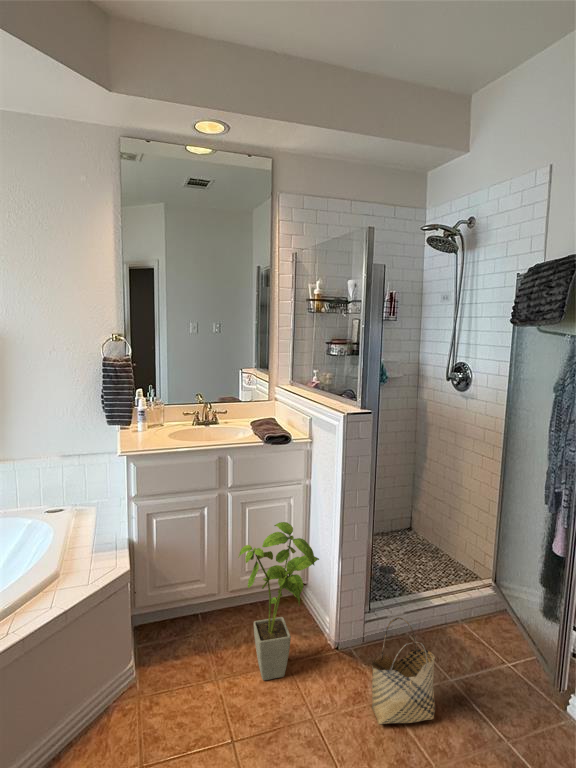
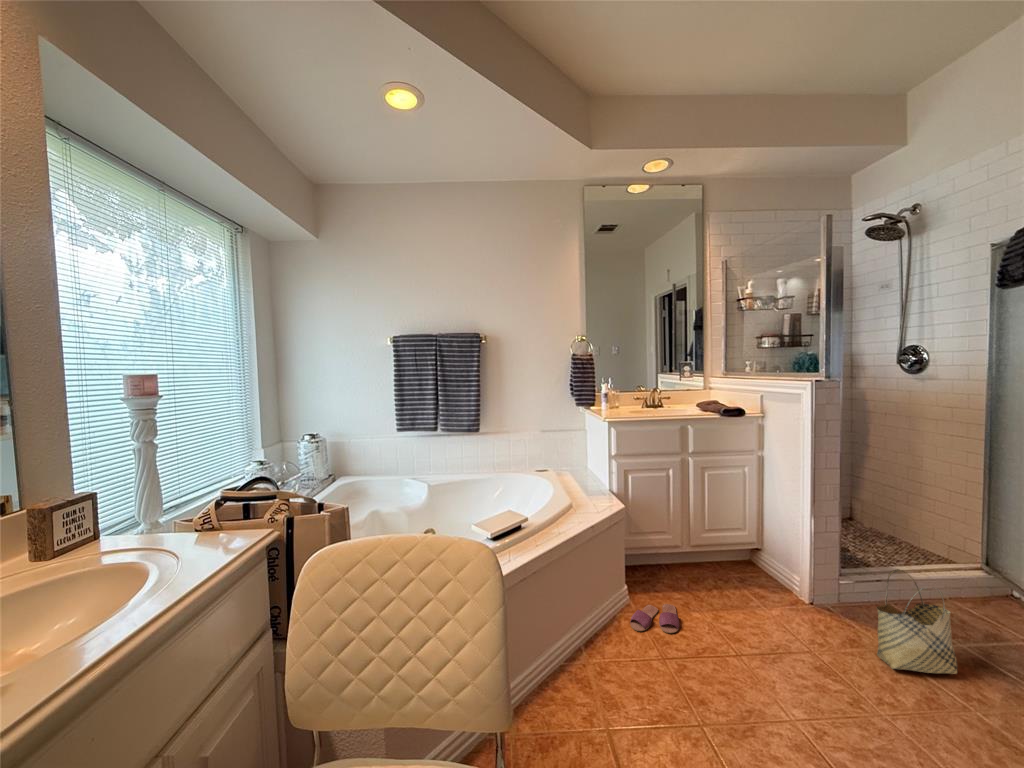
house plant: present [238,522,319,680] -> none [717,476,806,620]
slippers: none [122,671,188,721] -> present [630,604,679,633]

